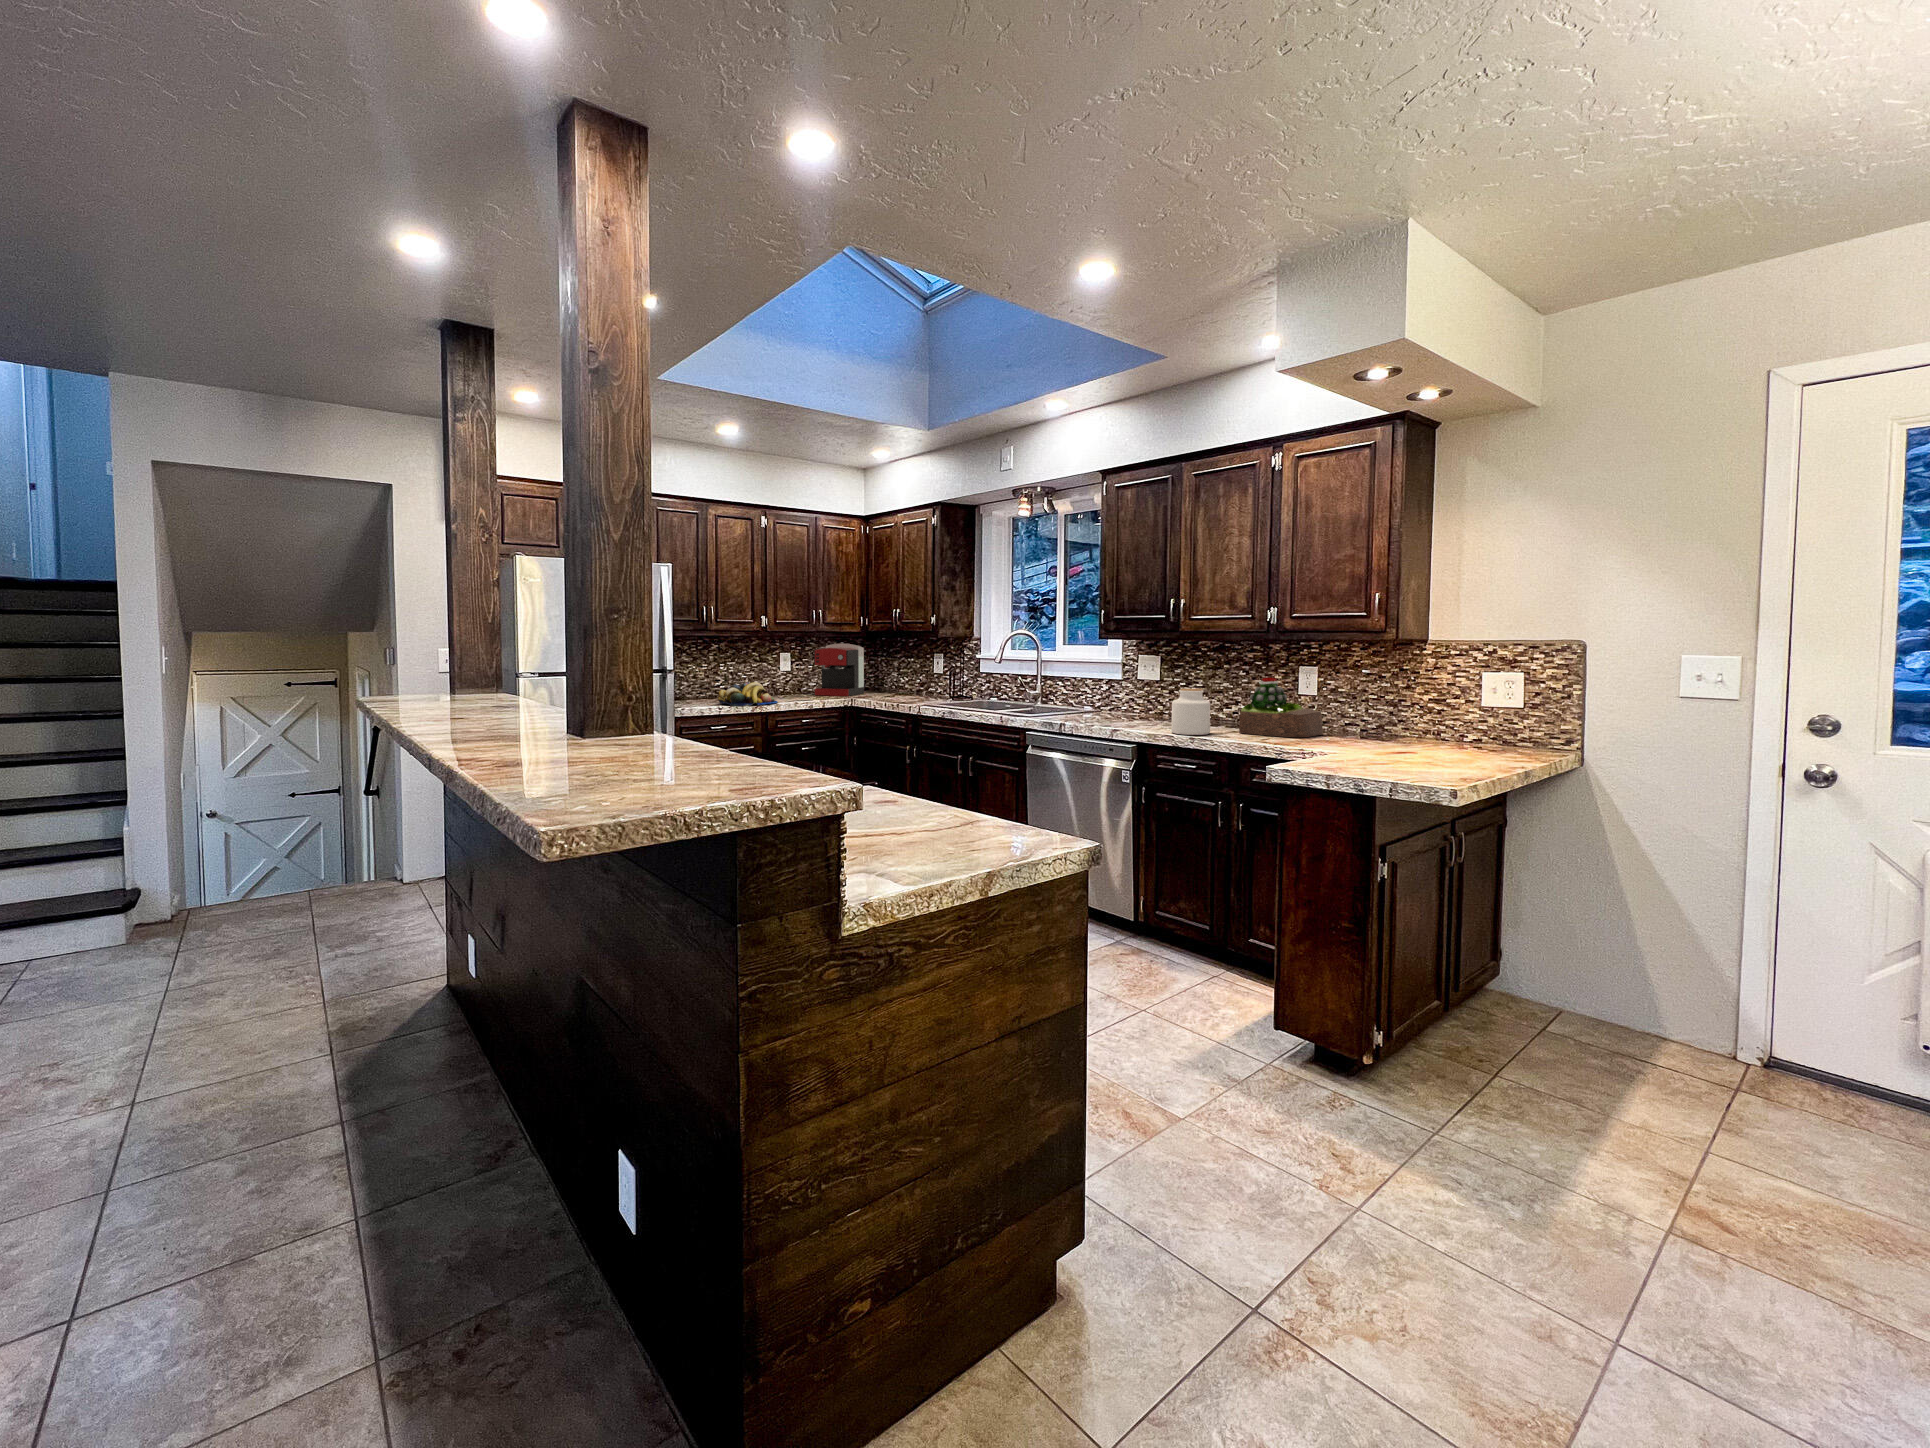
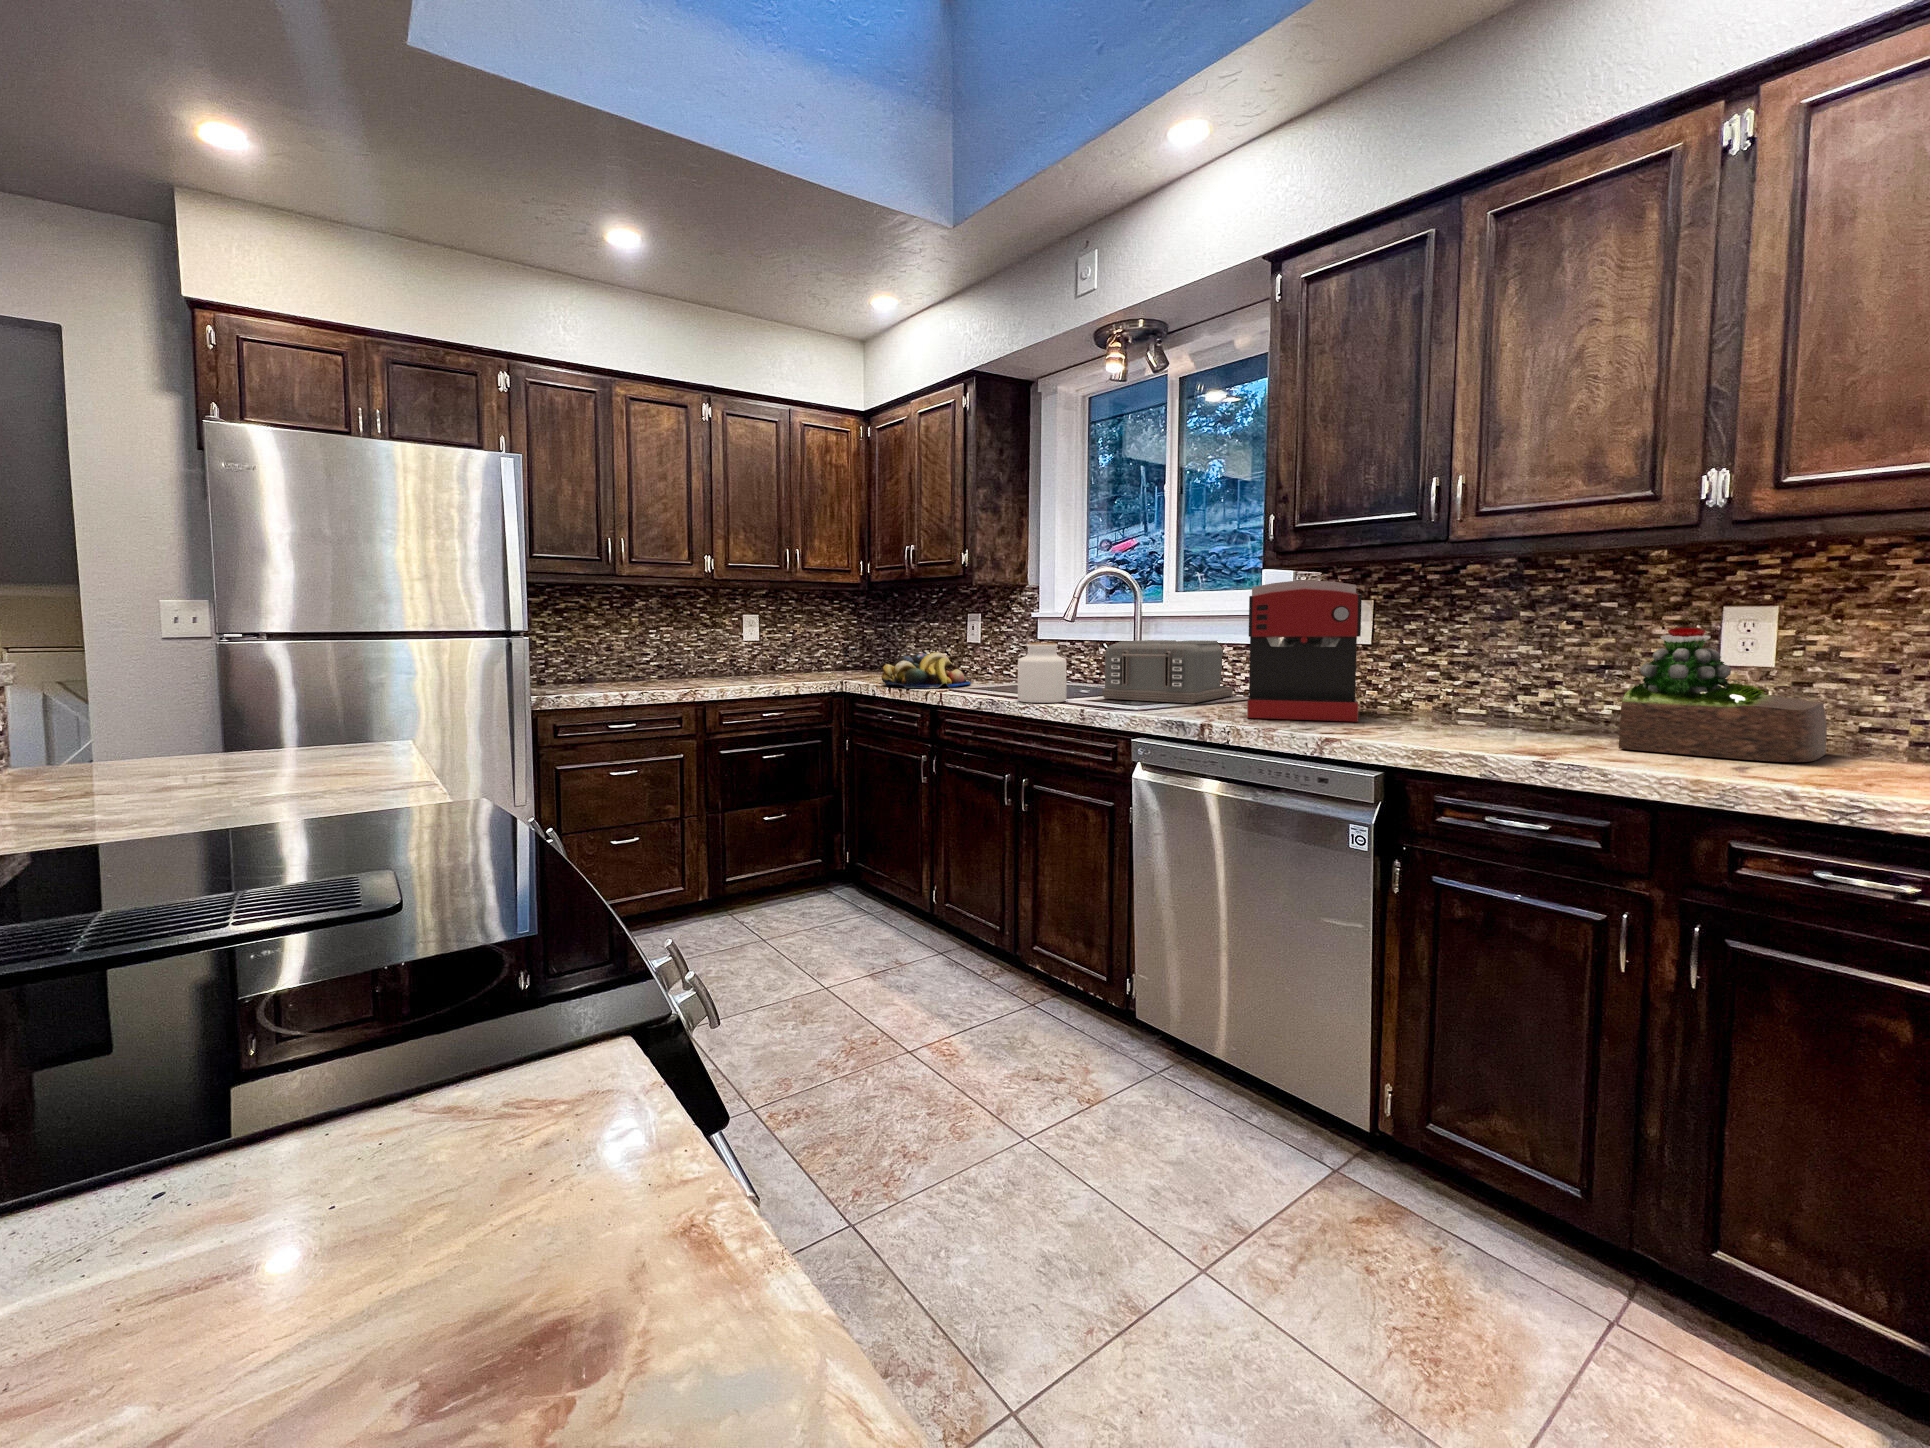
coffee maker: present [814,643,864,696] -> present [1247,580,1362,722]
toaster: none [1016,675,1093,713] -> present [1103,640,1233,703]
fruit bowl: present [718,682,778,706] -> present [881,652,971,688]
jar: present [1172,689,1210,735] -> present [1018,643,1066,703]

